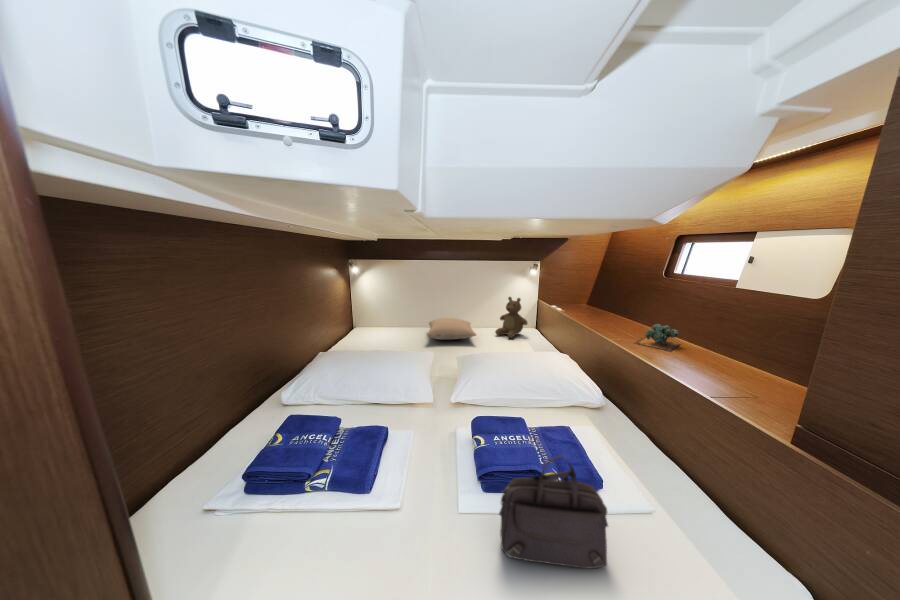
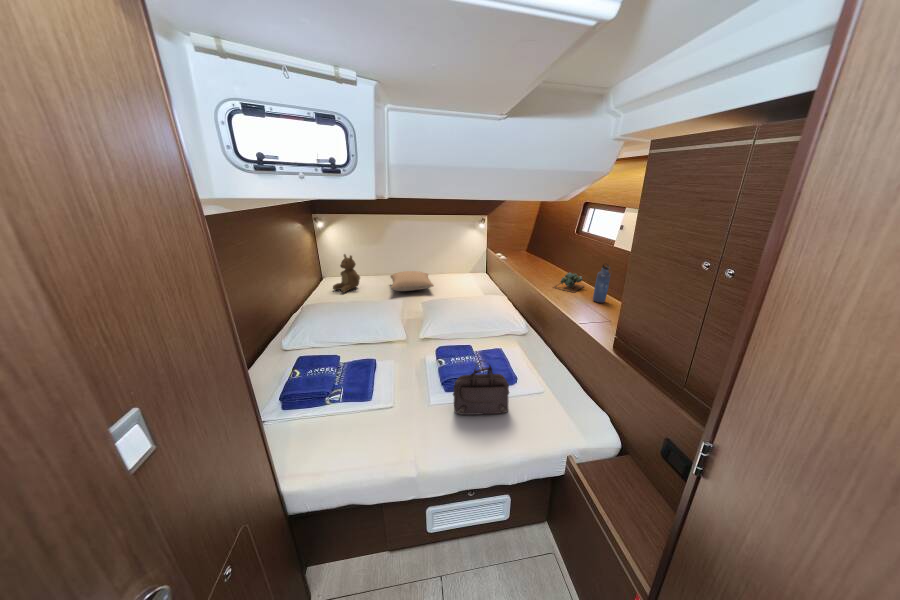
teddy bear: present [495,297,528,338] -> present [333,254,360,293]
water bottle: none [706,309,739,368] -> present [593,264,611,303]

